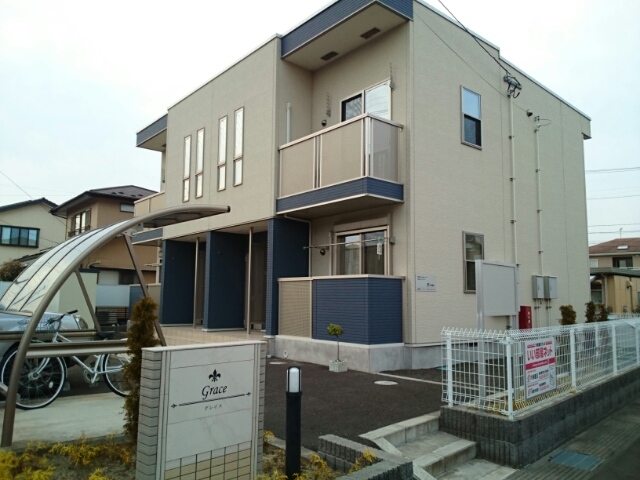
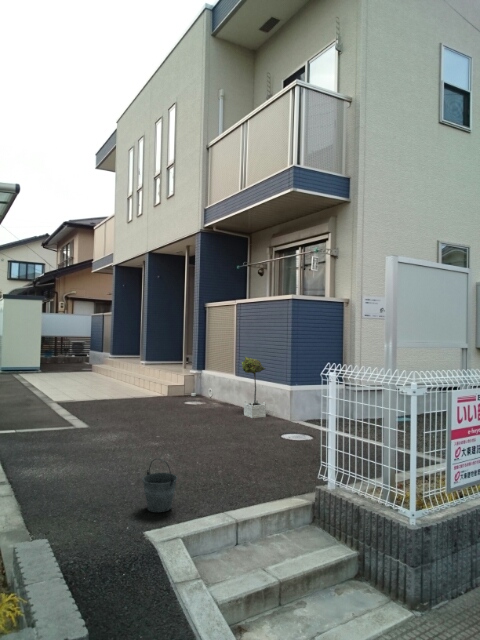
bucket: none [331,393,355,429] -> present [142,459,178,512]

